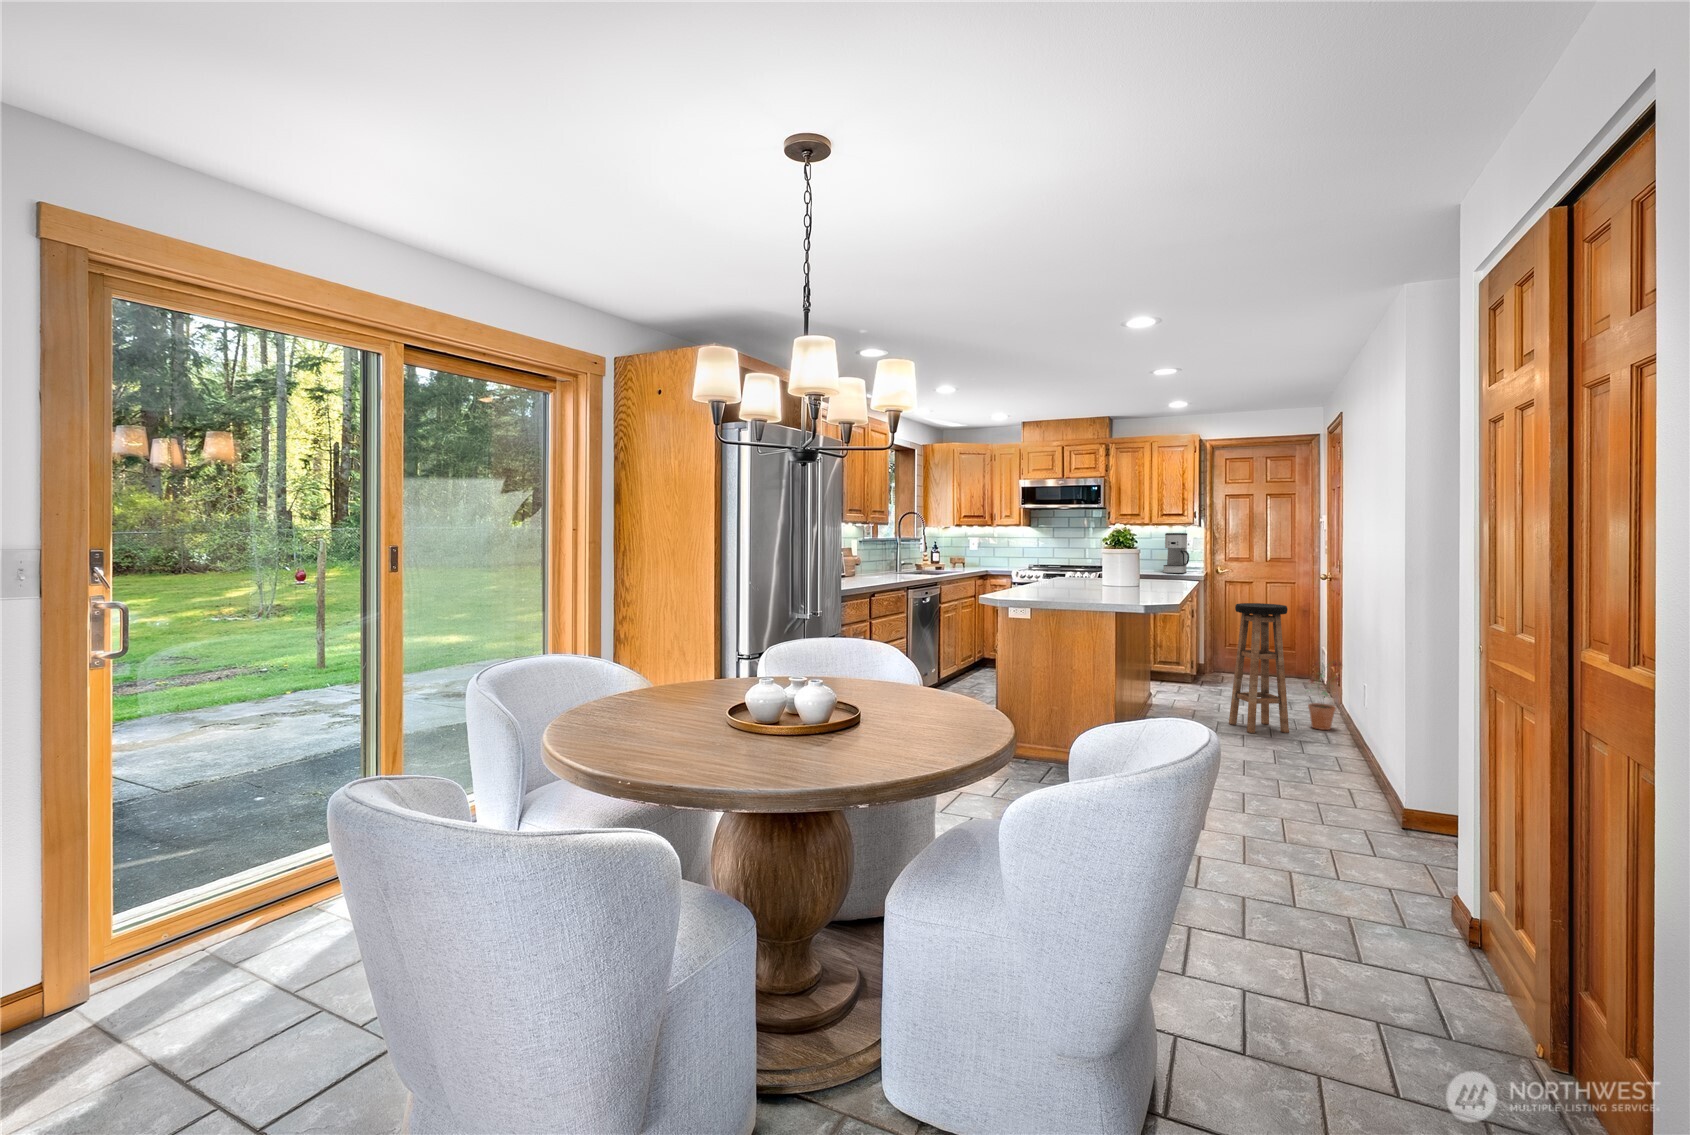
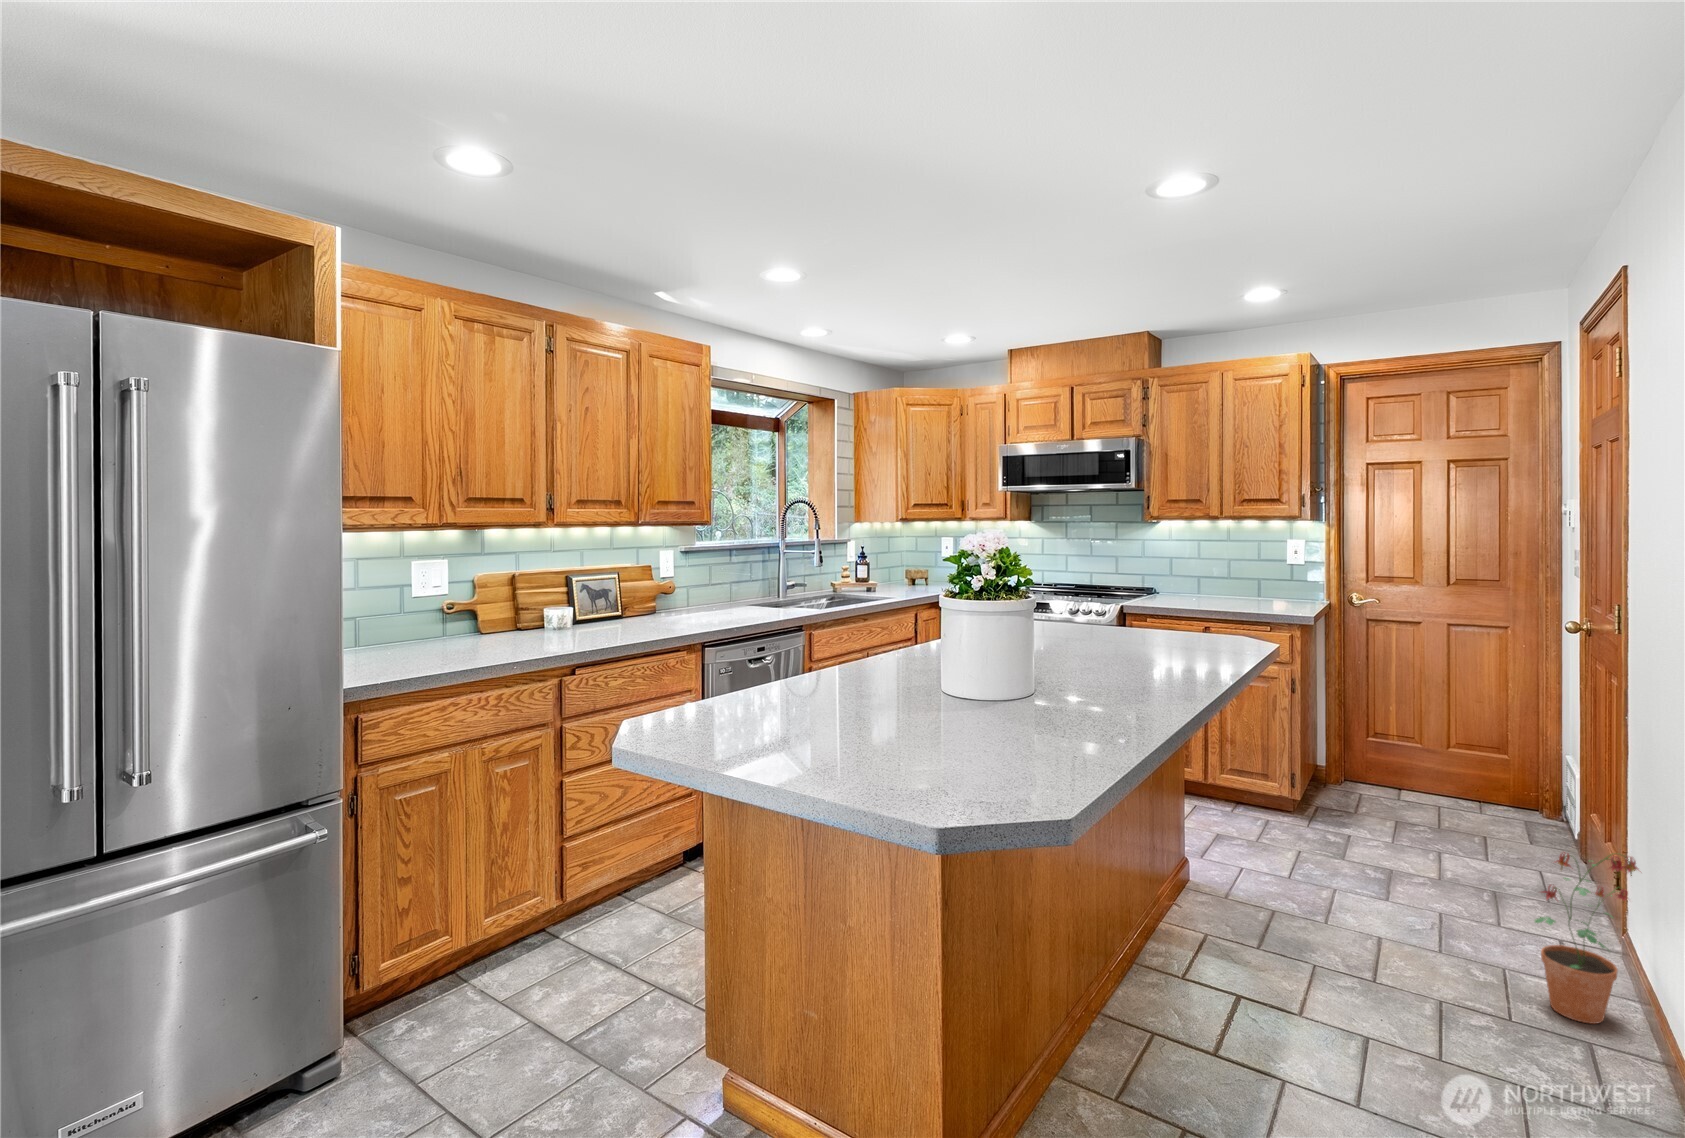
coffee maker: present [1163,533,1189,573] -> none [1244,532,1293,606]
bar stool: present [1229,603,1289,733] -> none [1338,701,1490,1029]

